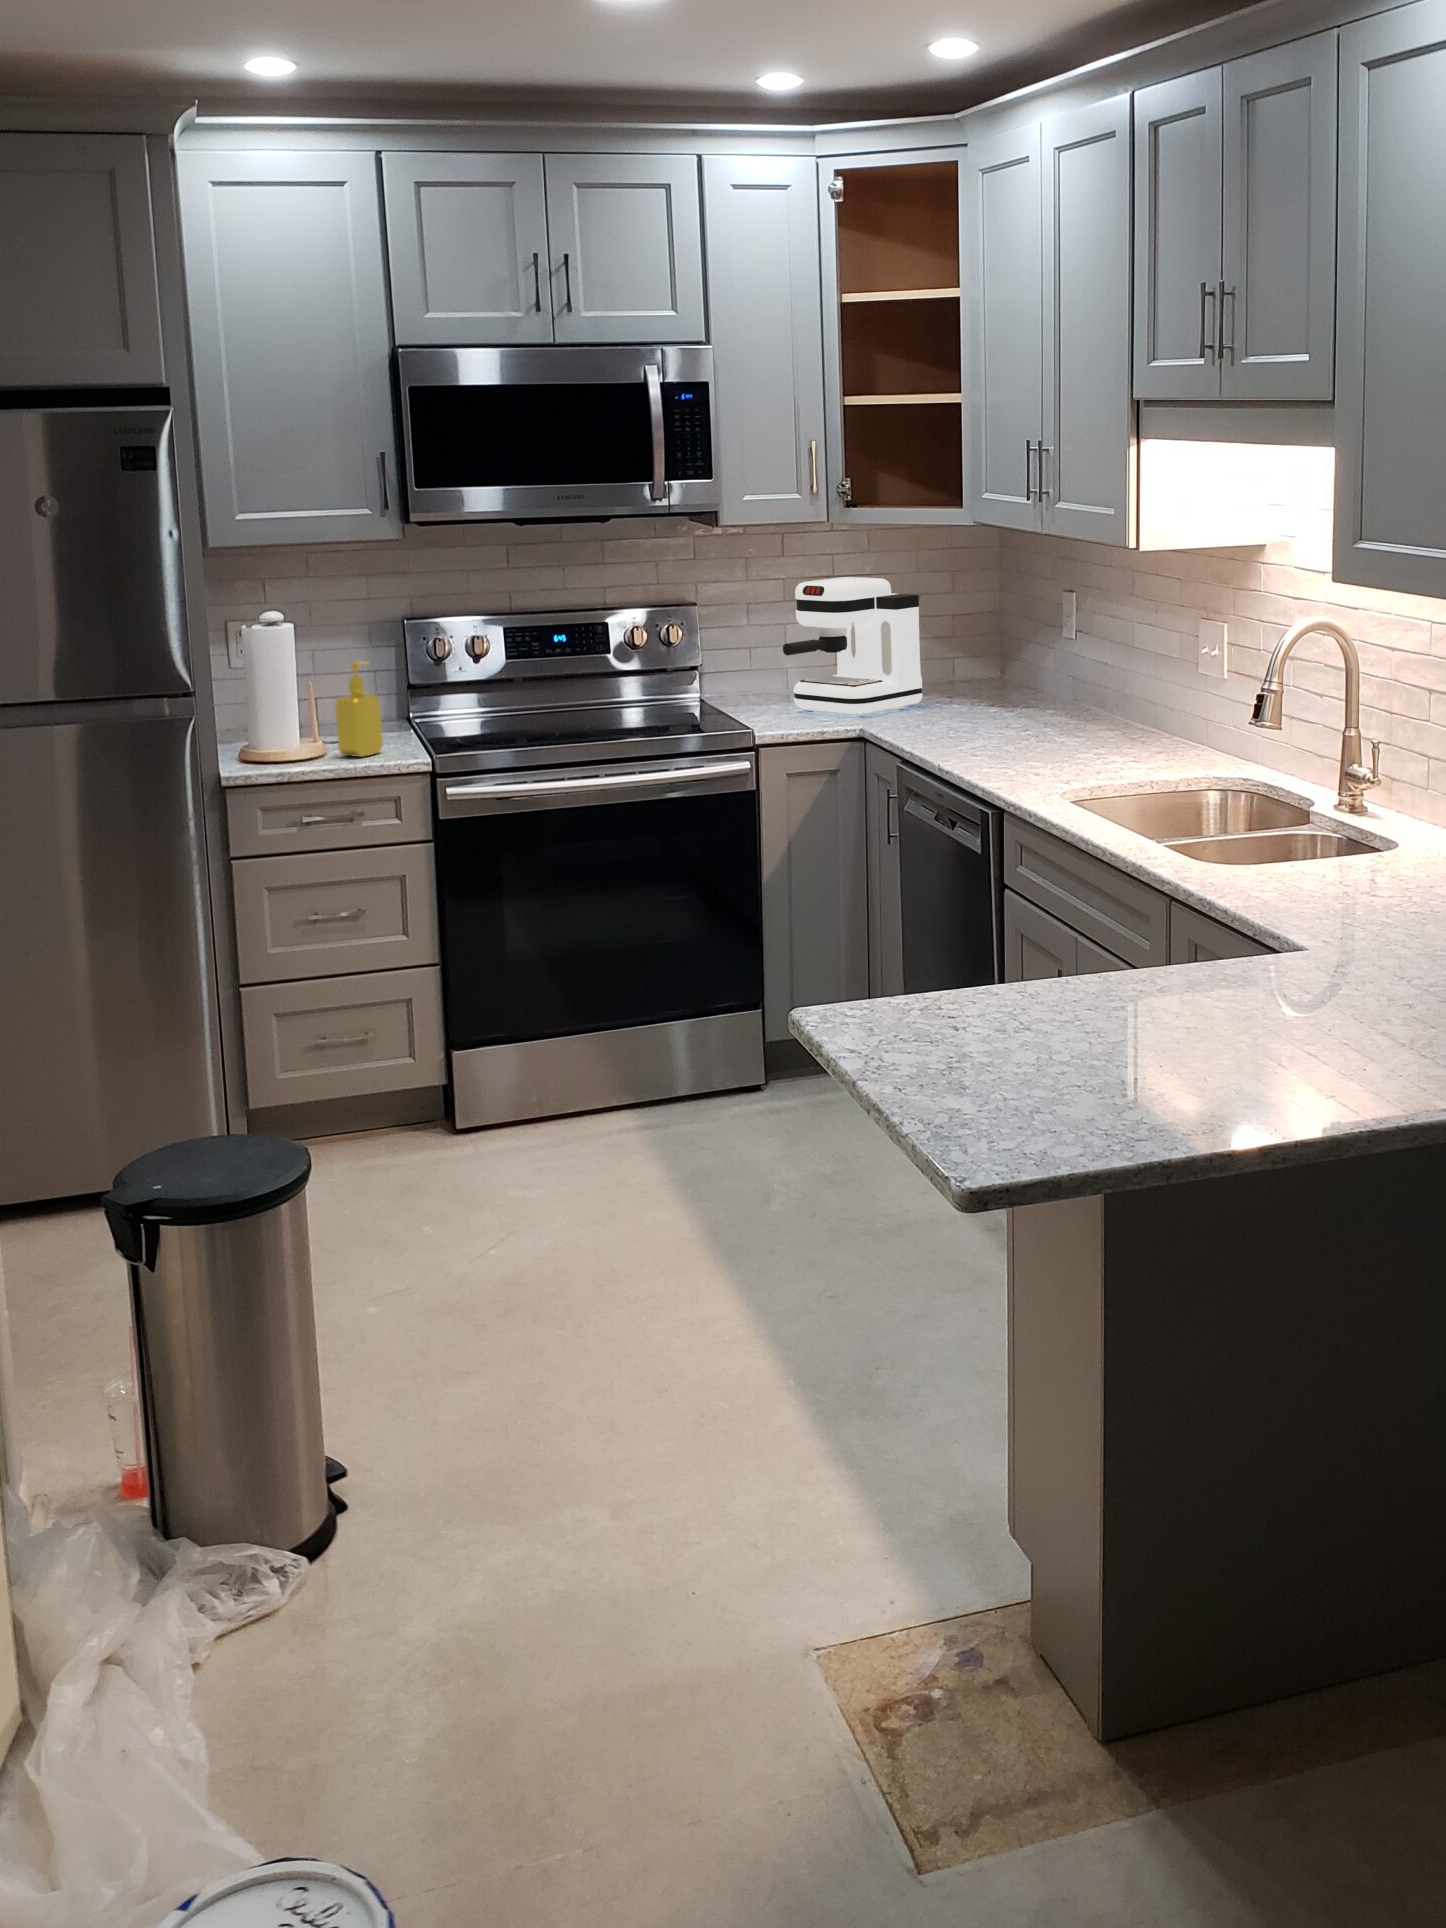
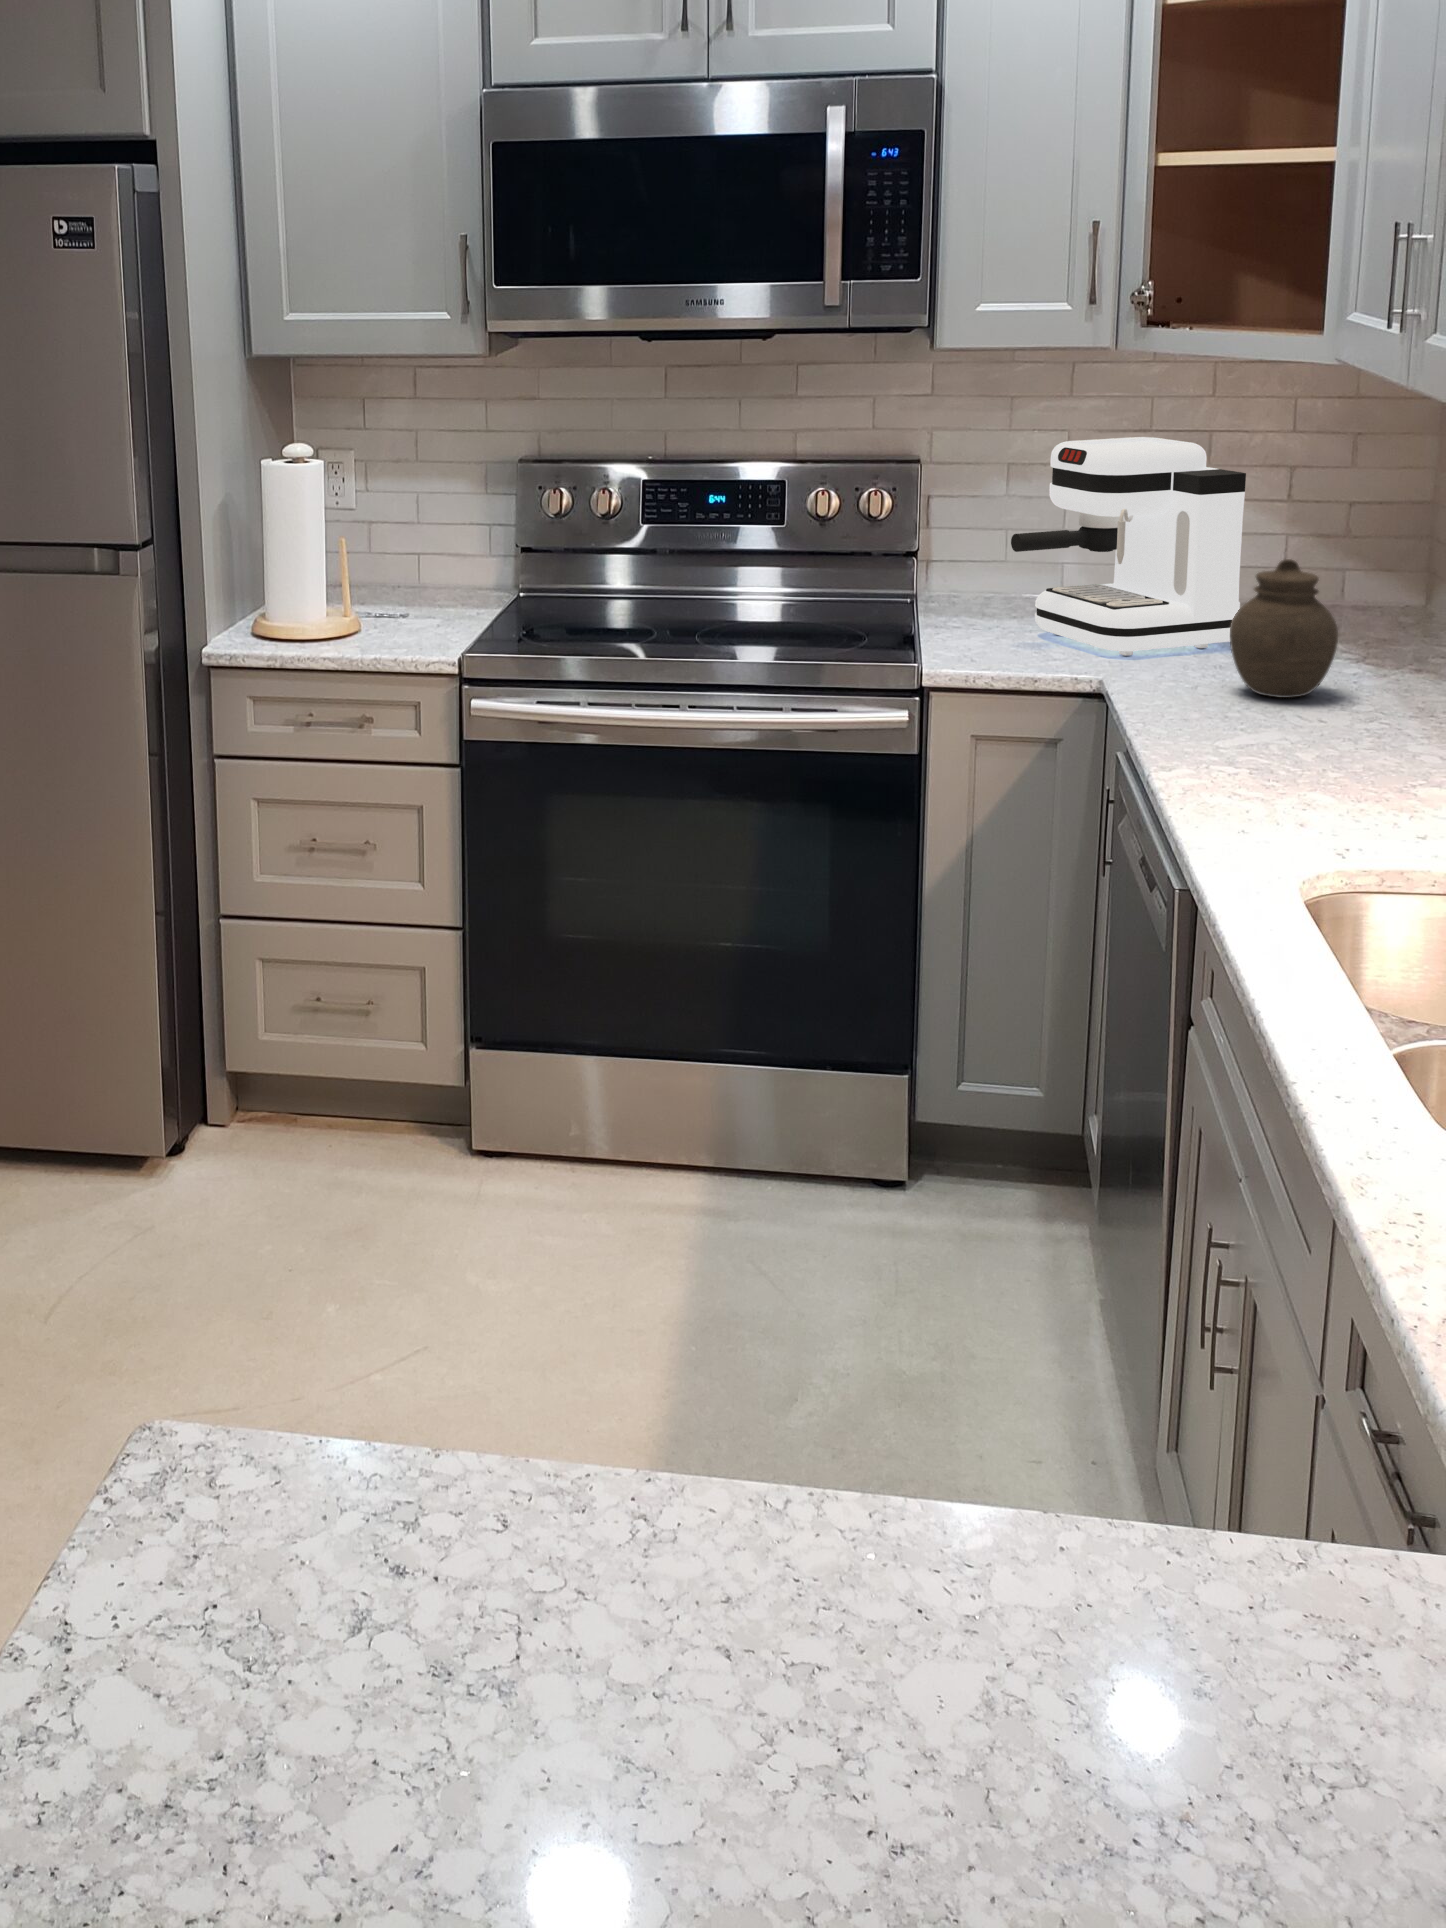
jar: none [938,641,1000,726] -> present [1230,559,1338,698]
soap dispenser: present [335,662,383,757] -> none [372,513,434,640]

